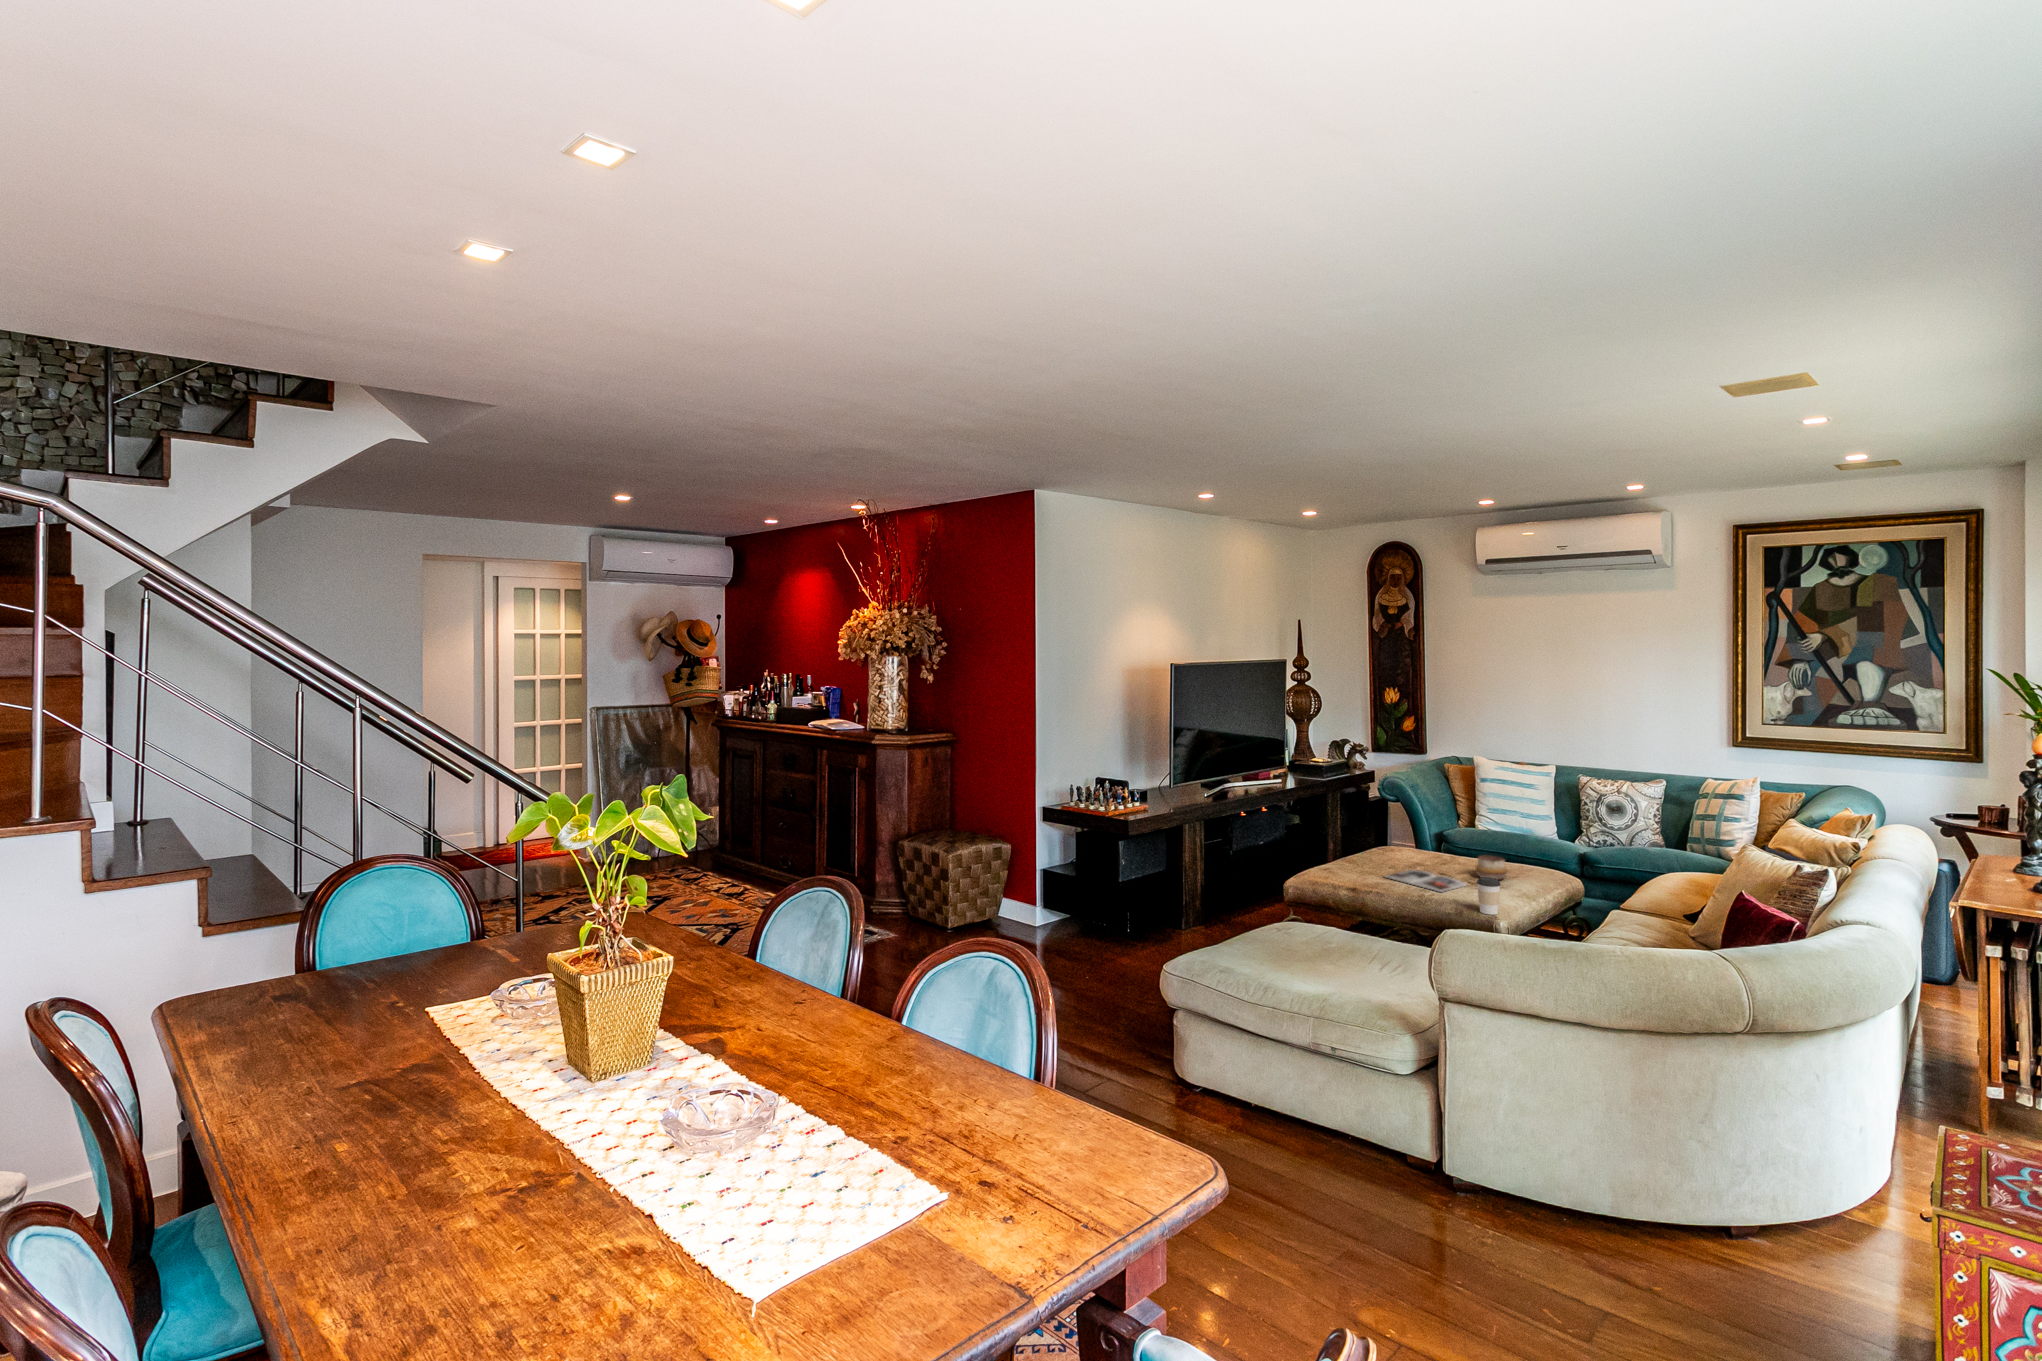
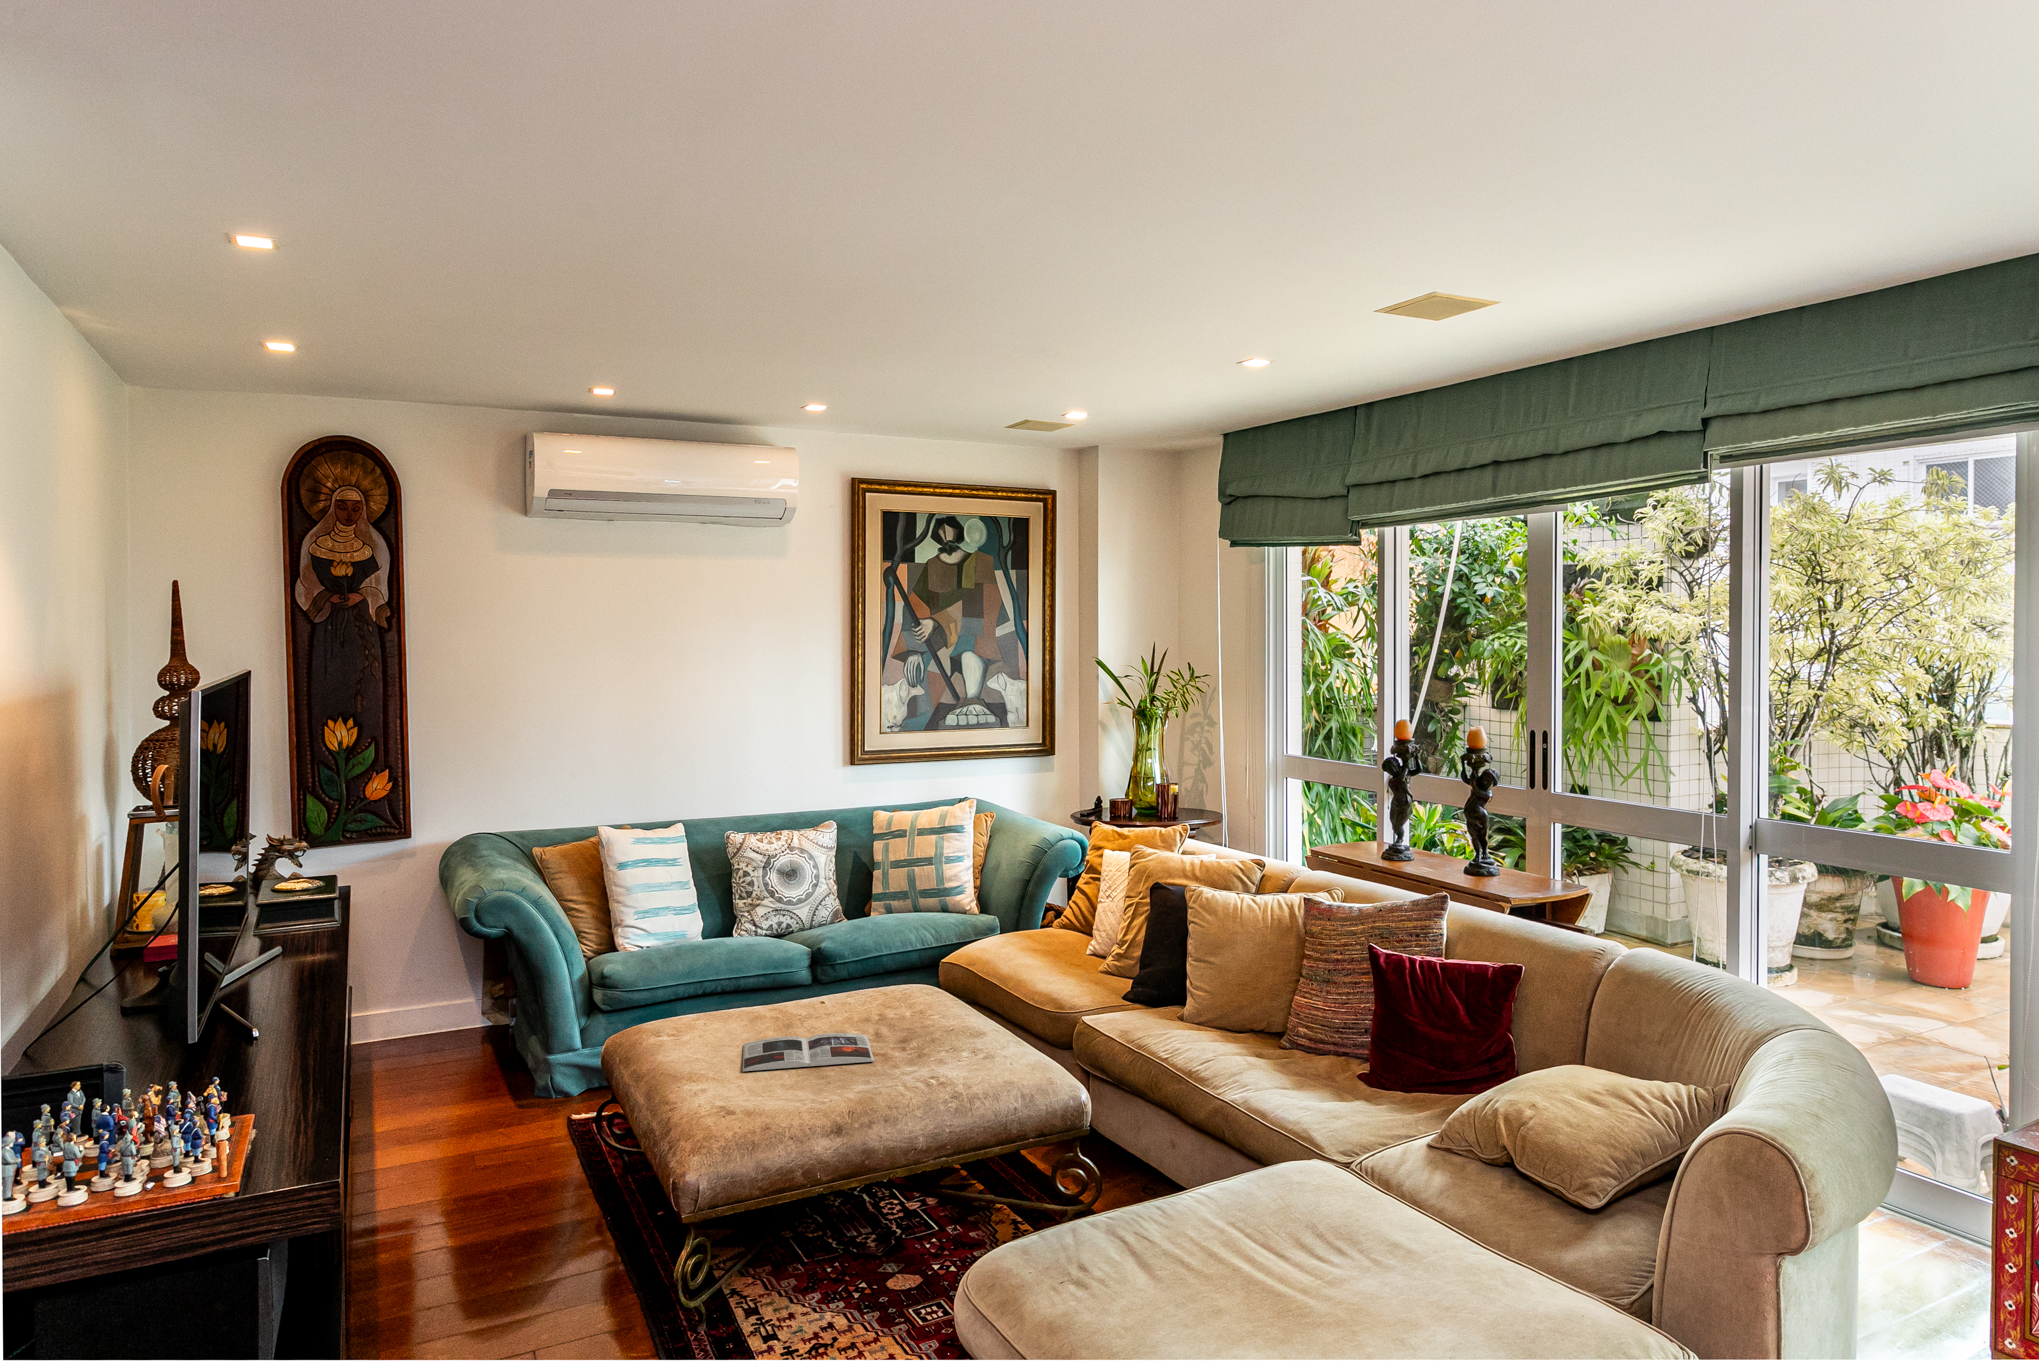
decorative bowl: present [1475,856,1507,880] -> none [834,975,884,1019]
coffee cup: present [1477,877,1501,915] -> none [976,1003,1012,1070]

